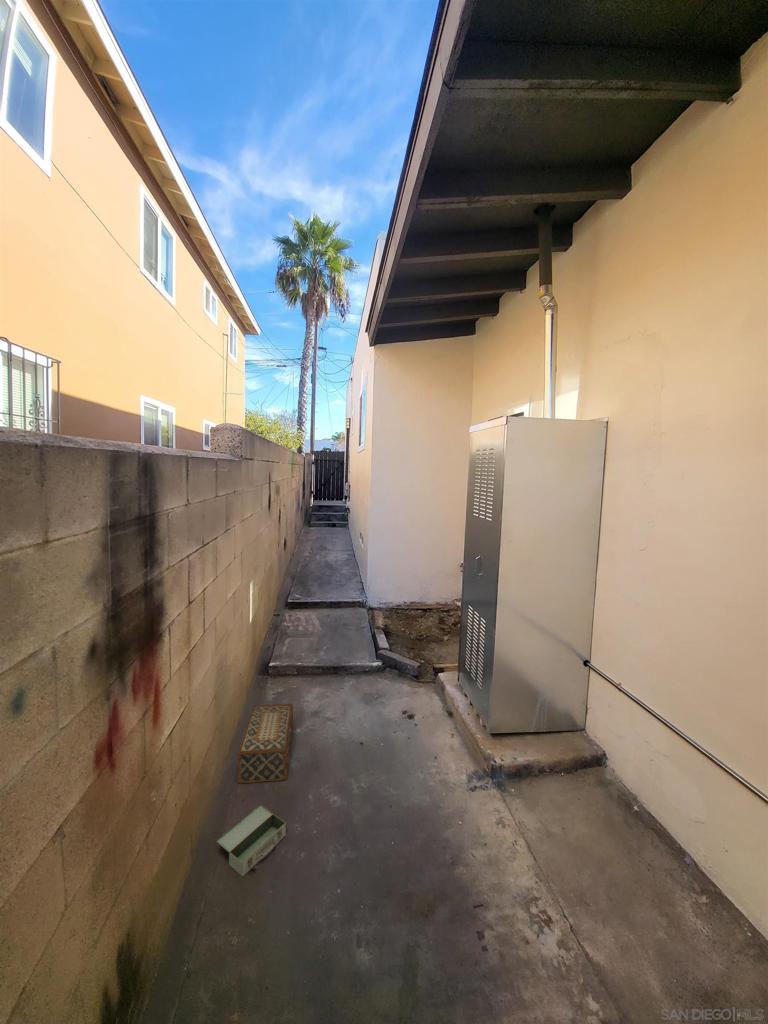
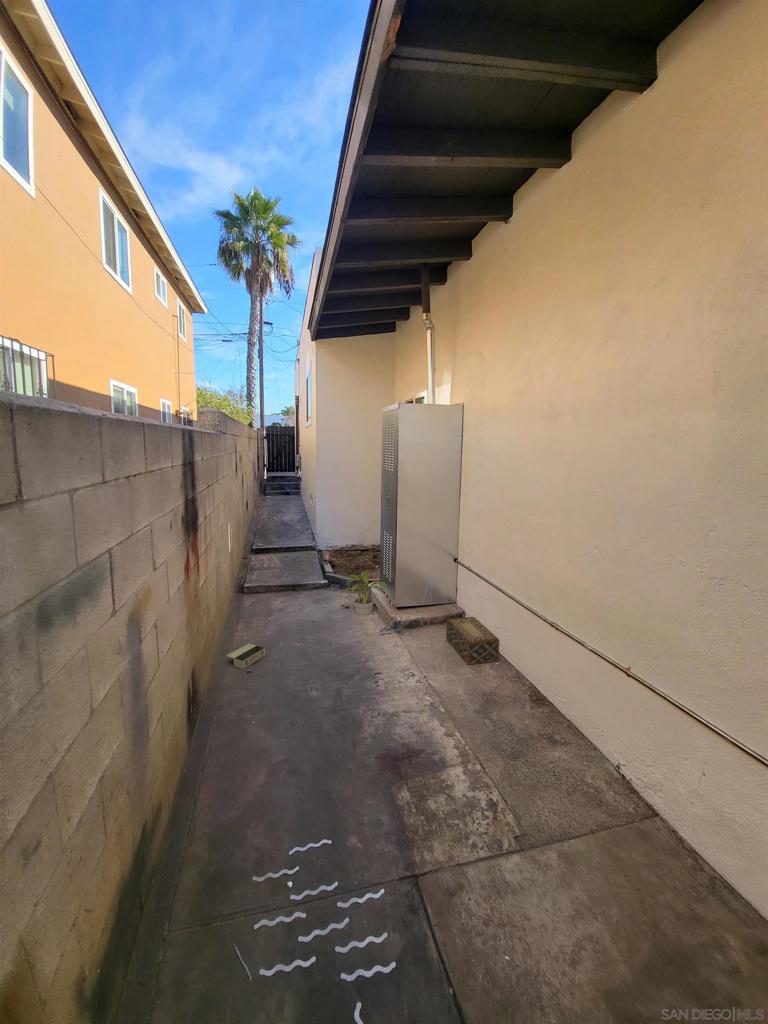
potted plant: none [406,665,474,736] -> present [342,572,386,615]
woven basket: present [237,704,293,784] -> present [446,617,499,665]

